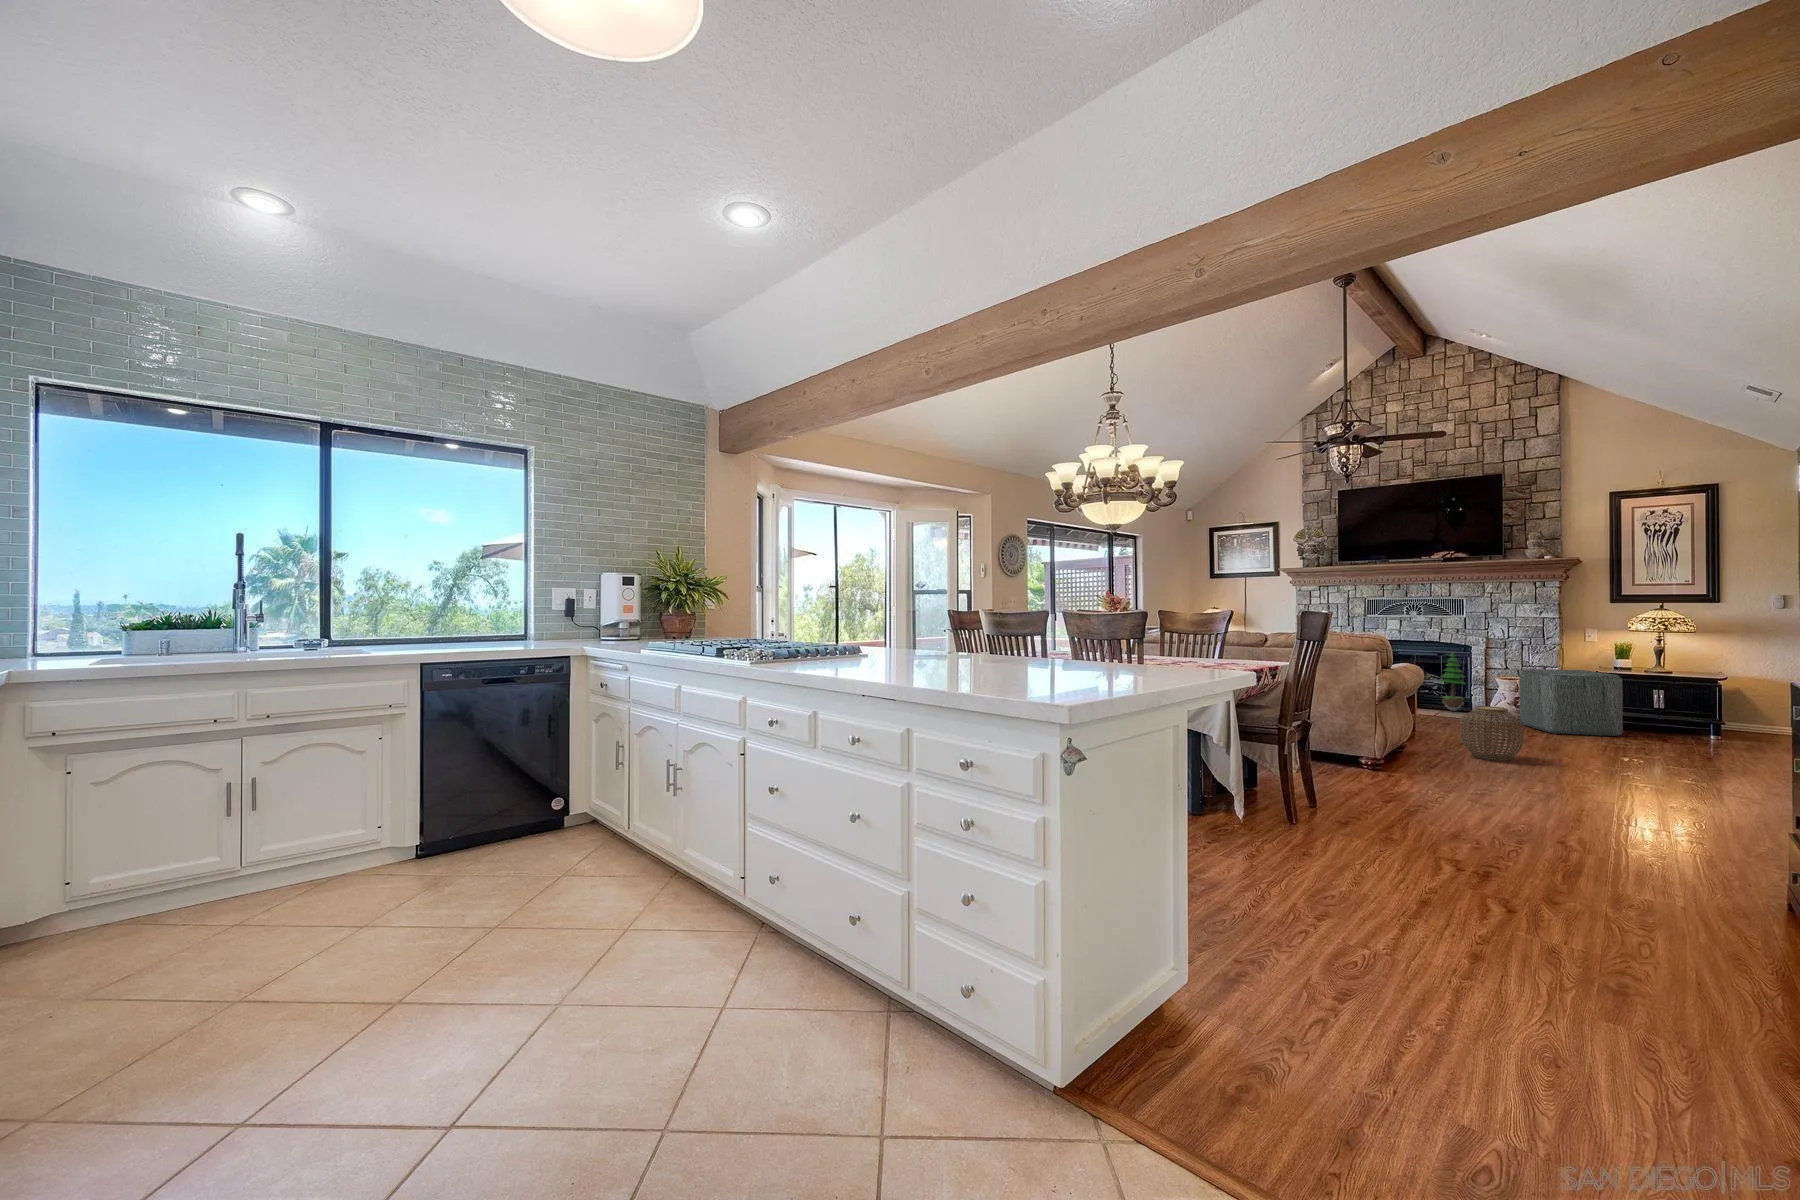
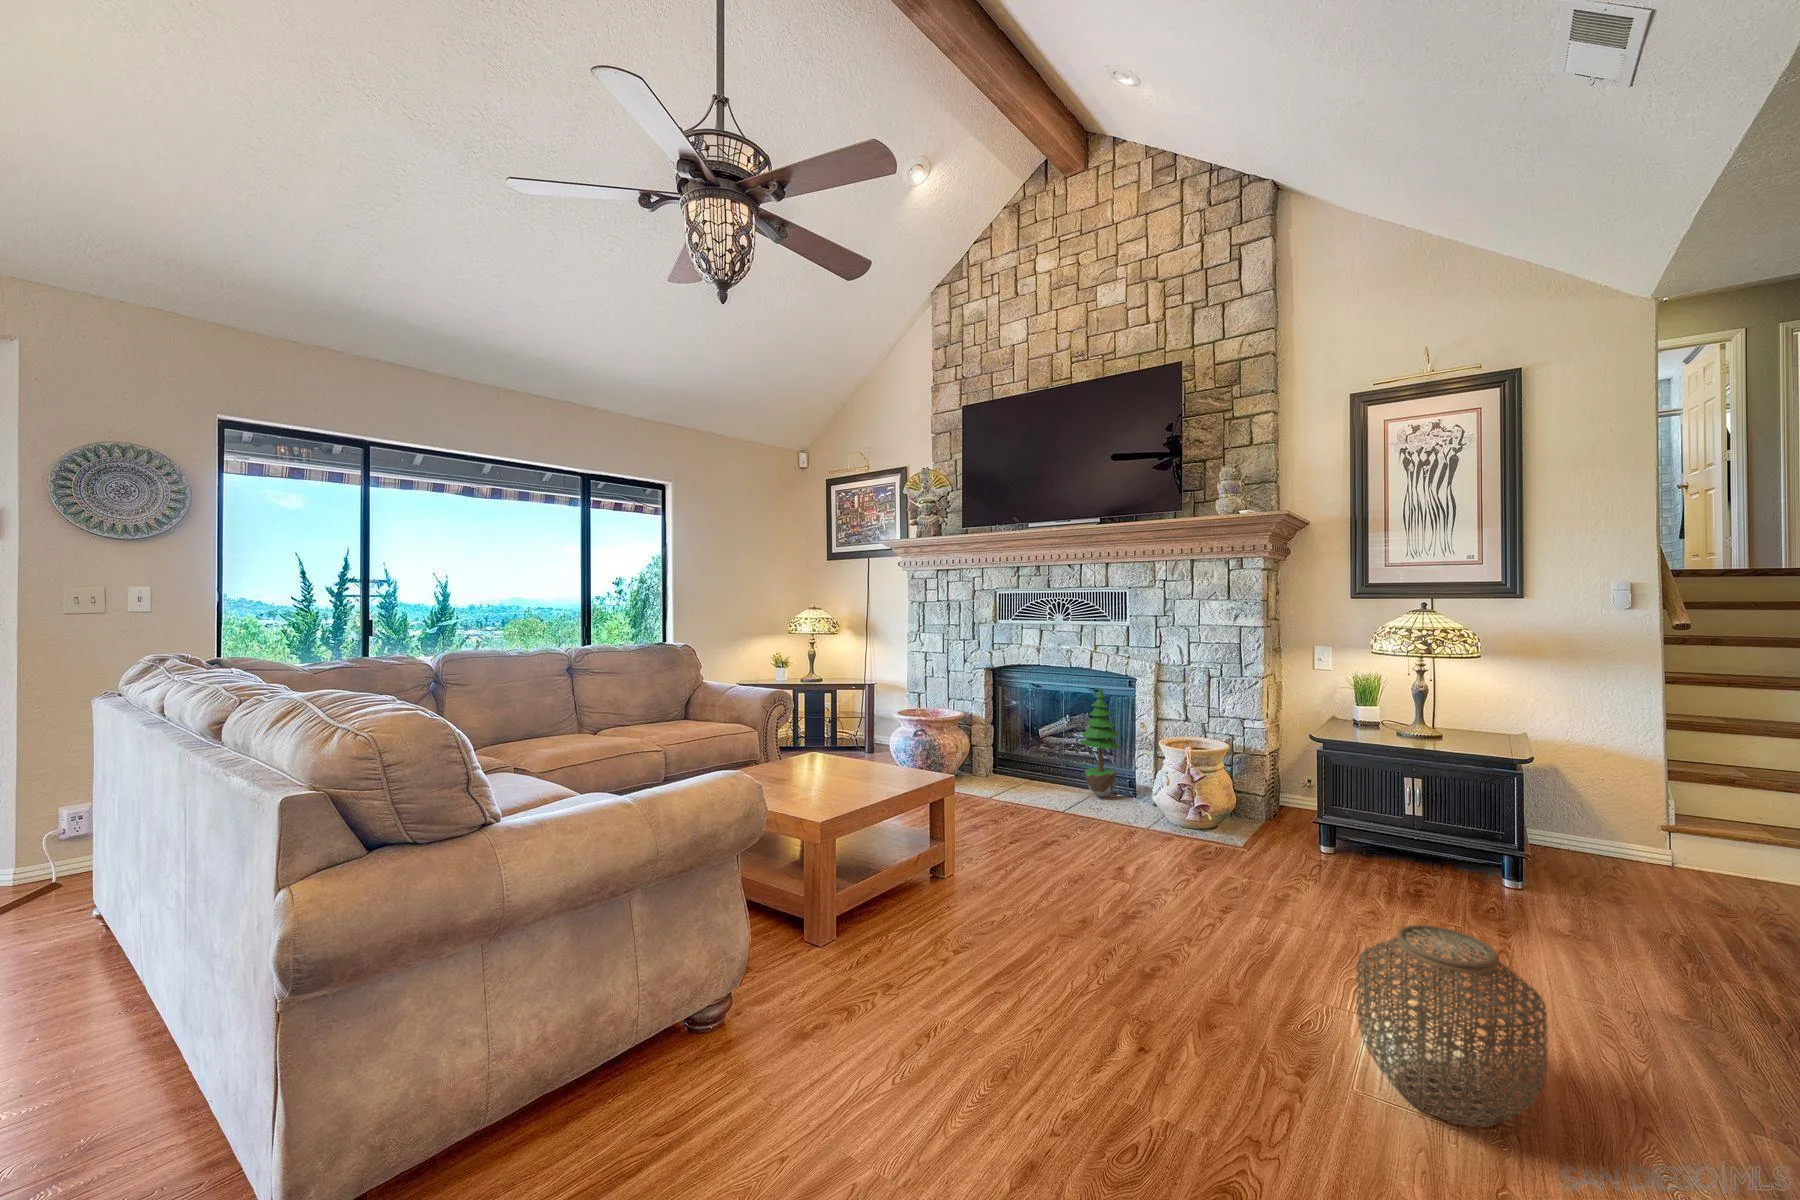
ottoman: present [1519,669,1623,736] -> none [1171,735,1335,893]
woven basket: present [1460,706,1524,761] -> present [1356,925,1548,1127]

